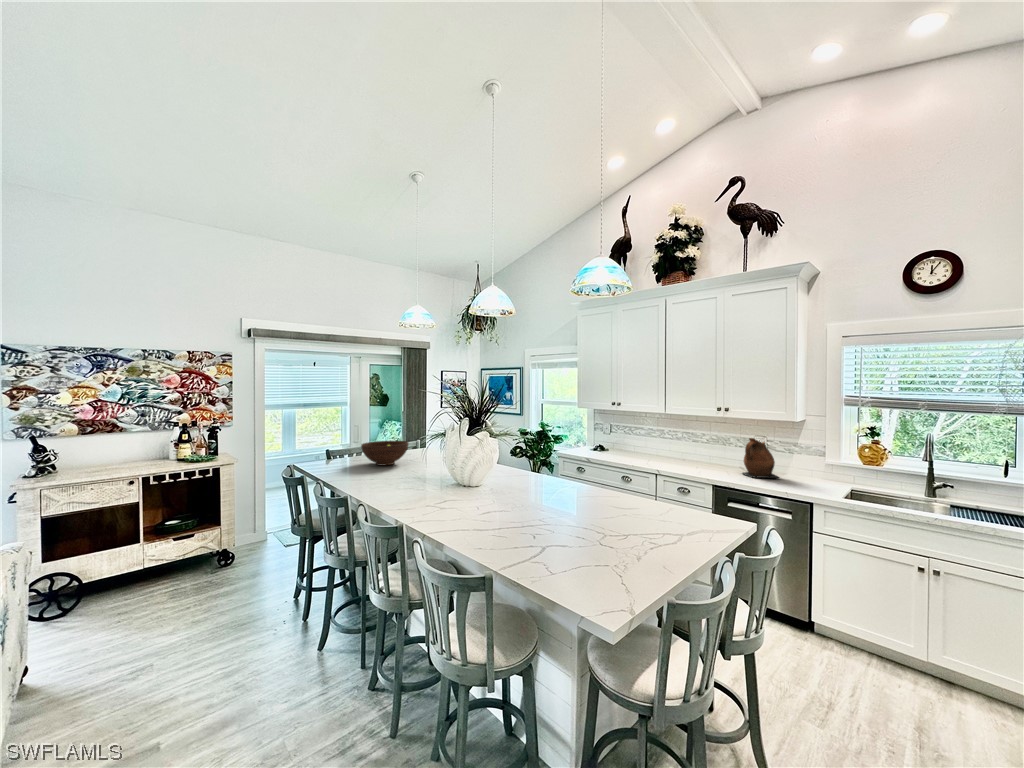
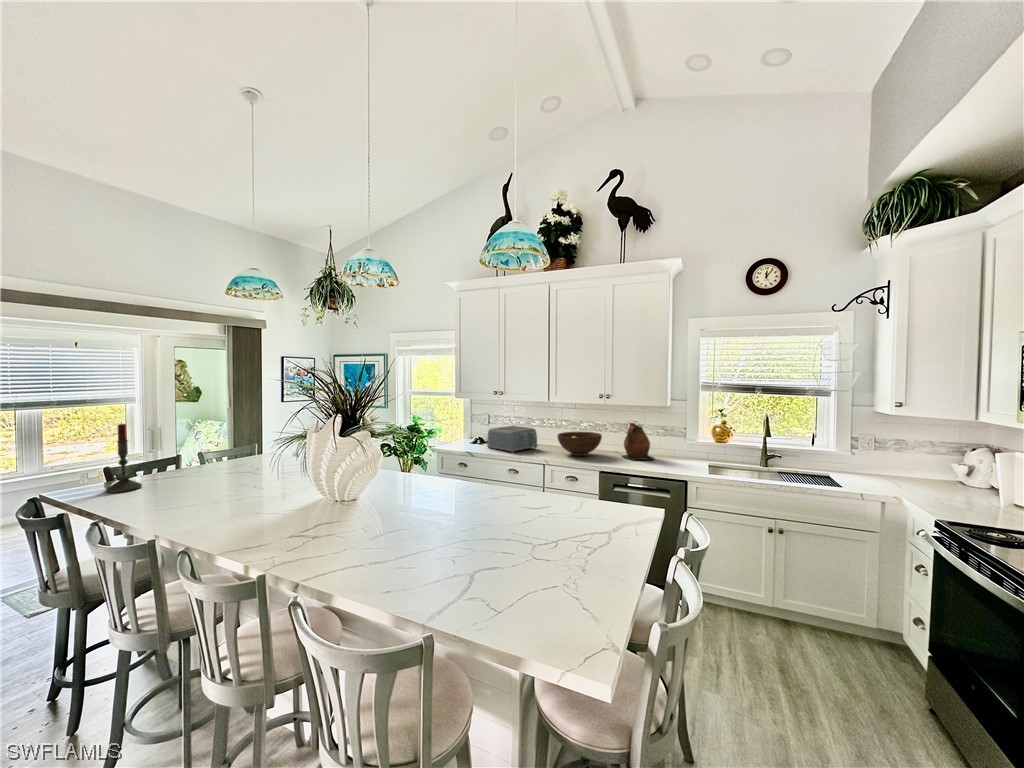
candle: none [325,418,344,466] -> present [106,423,142,493]
toaster: none [604,436,654,462] -> present [487,426,538,453]
fruit bowl: present [361,441,409,465] -> present [557,432,602,456]

